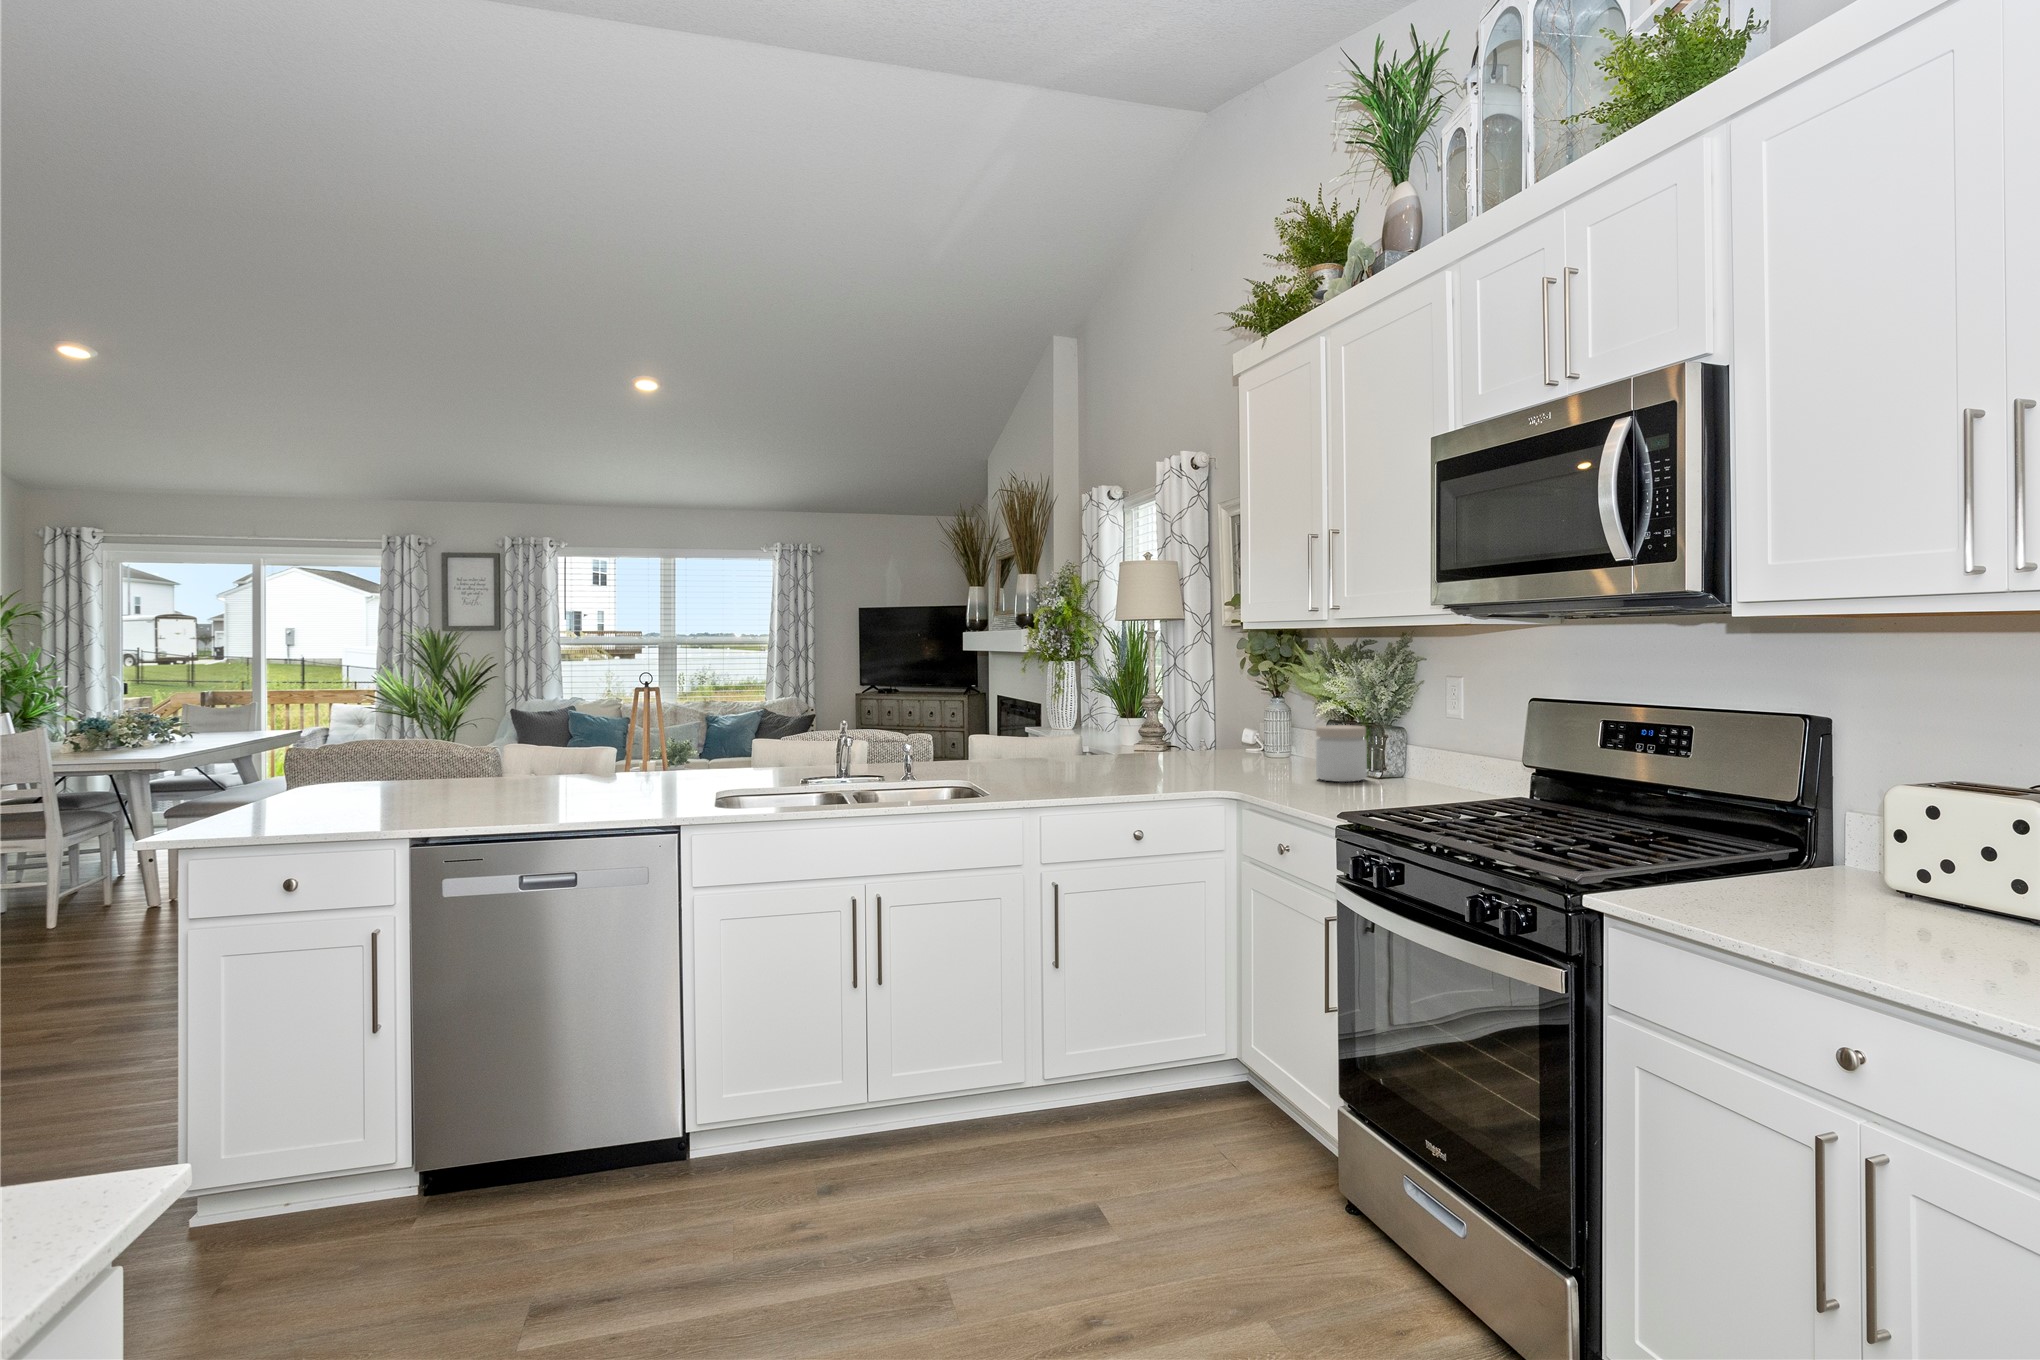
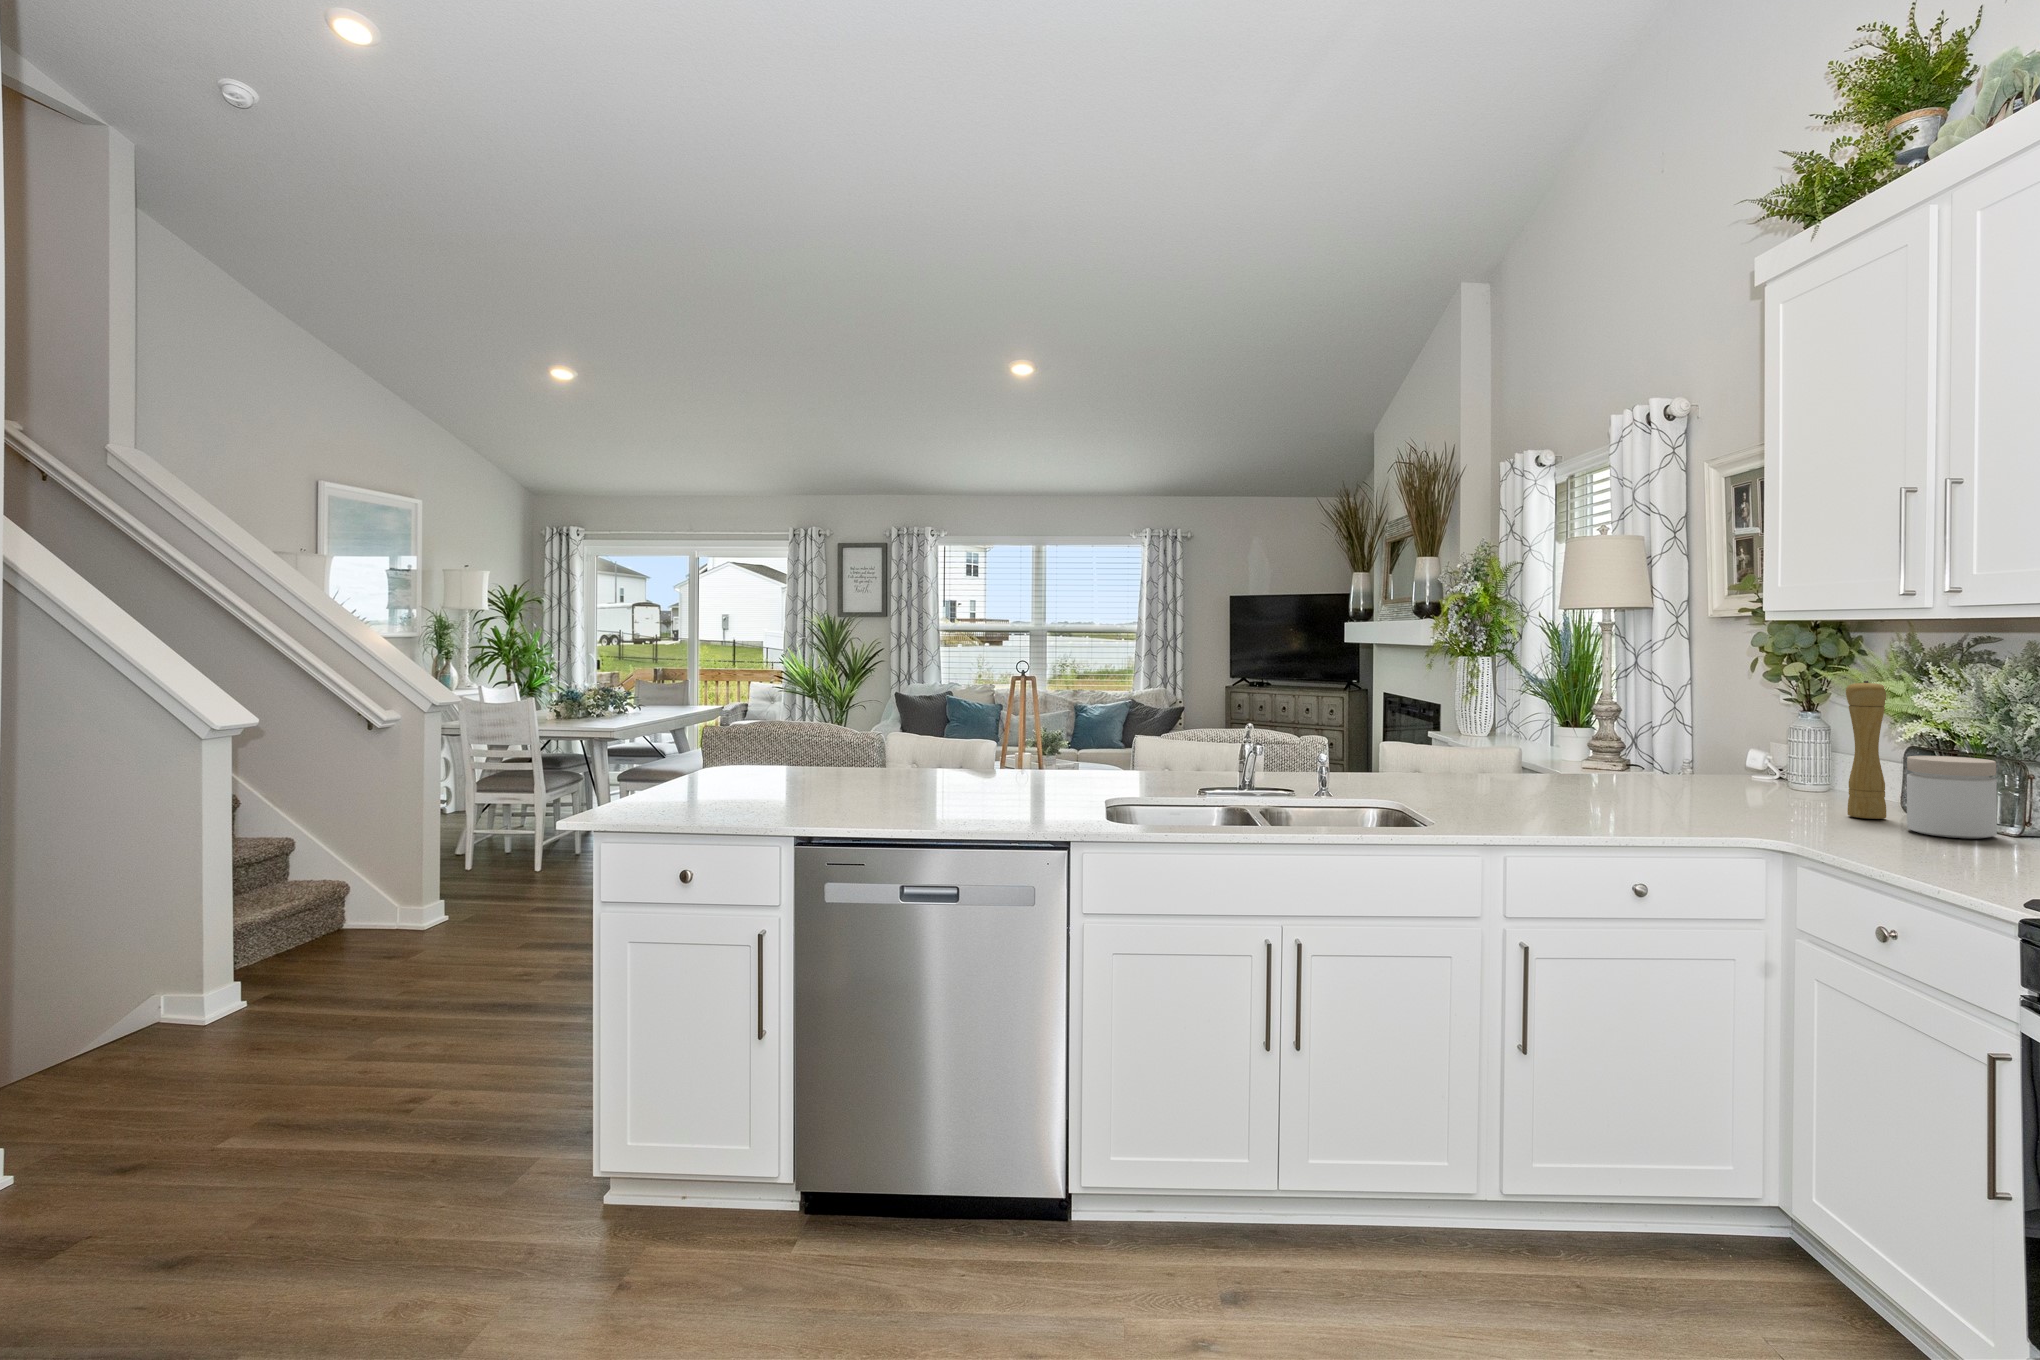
pepper mill: none [1285,673,1311,773] -> present [1846,681,1886,819]

